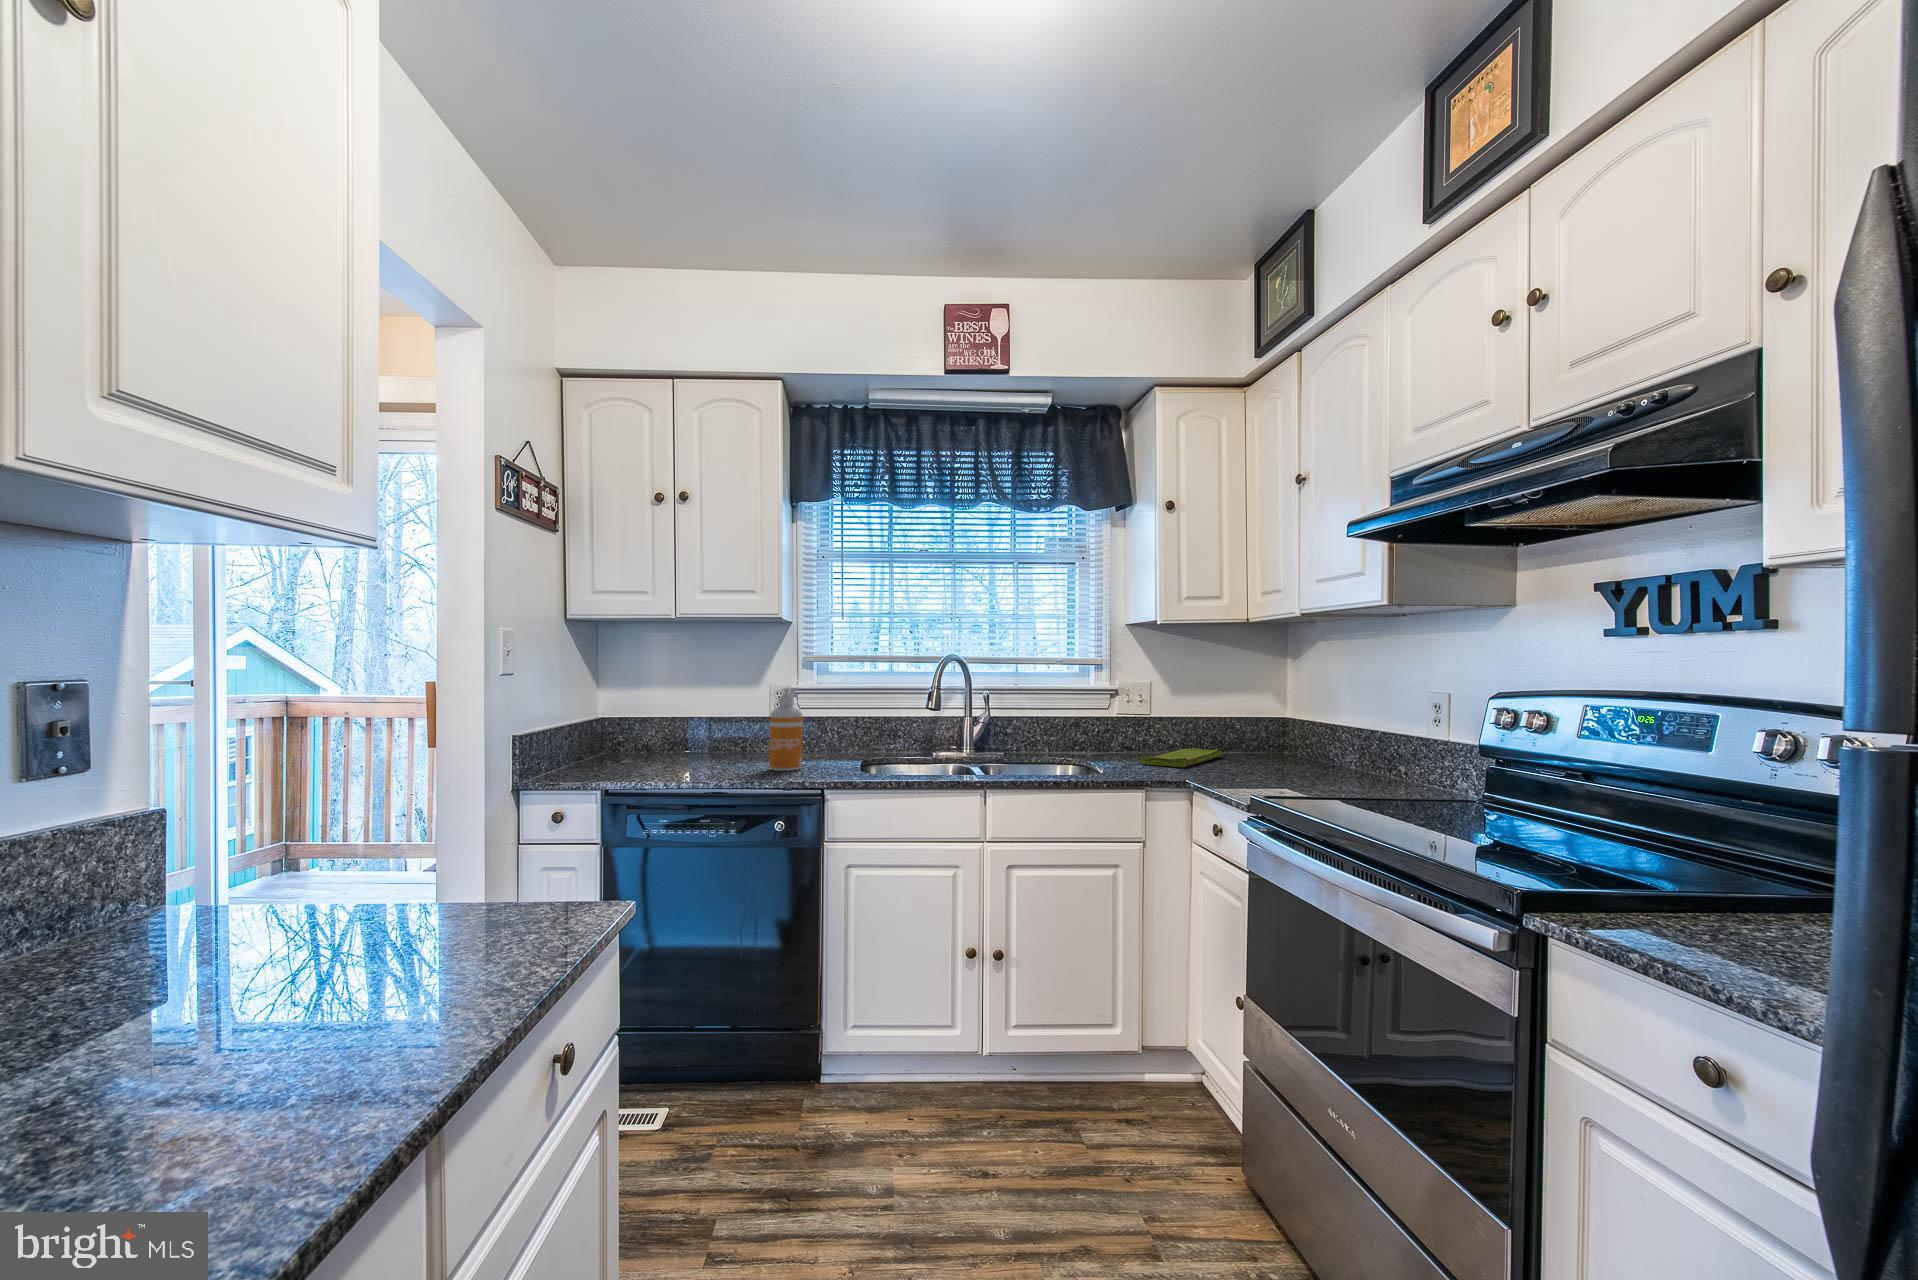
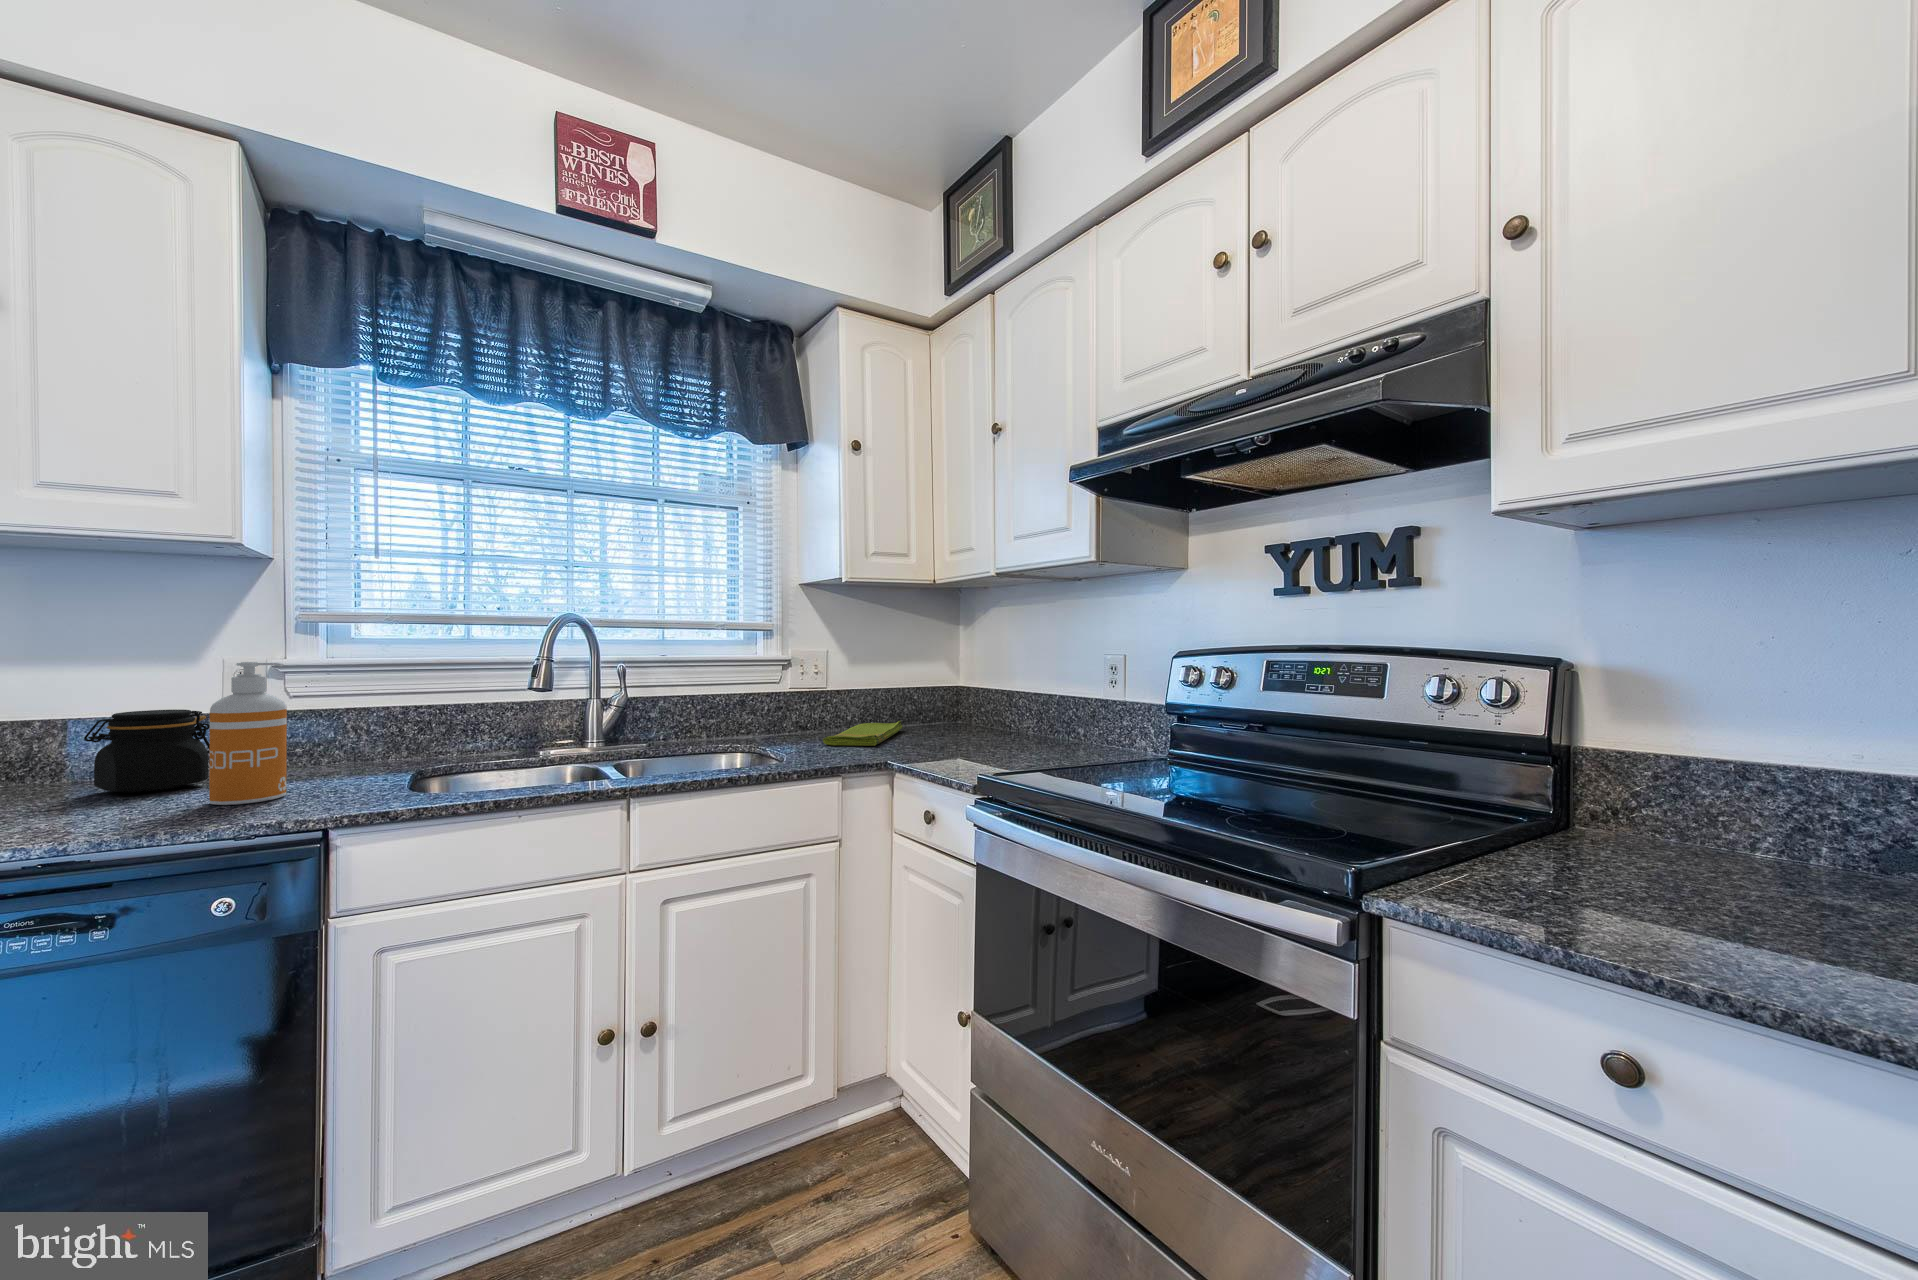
jar: none [716,714,766,761] -> present [84,710,210,793]

